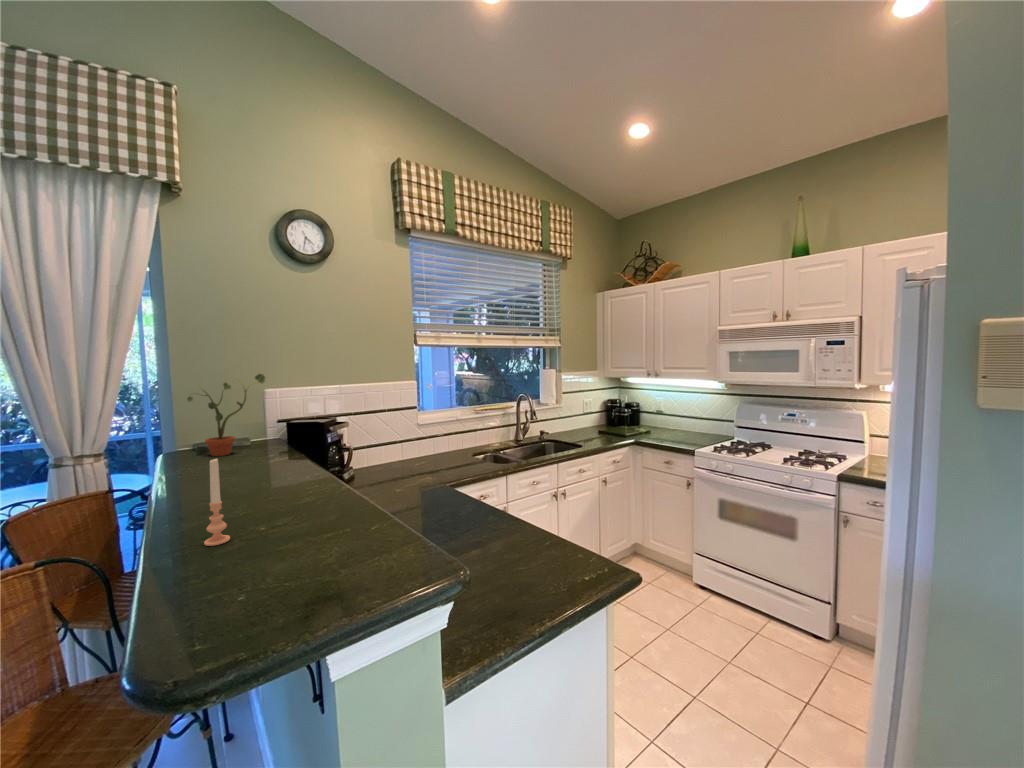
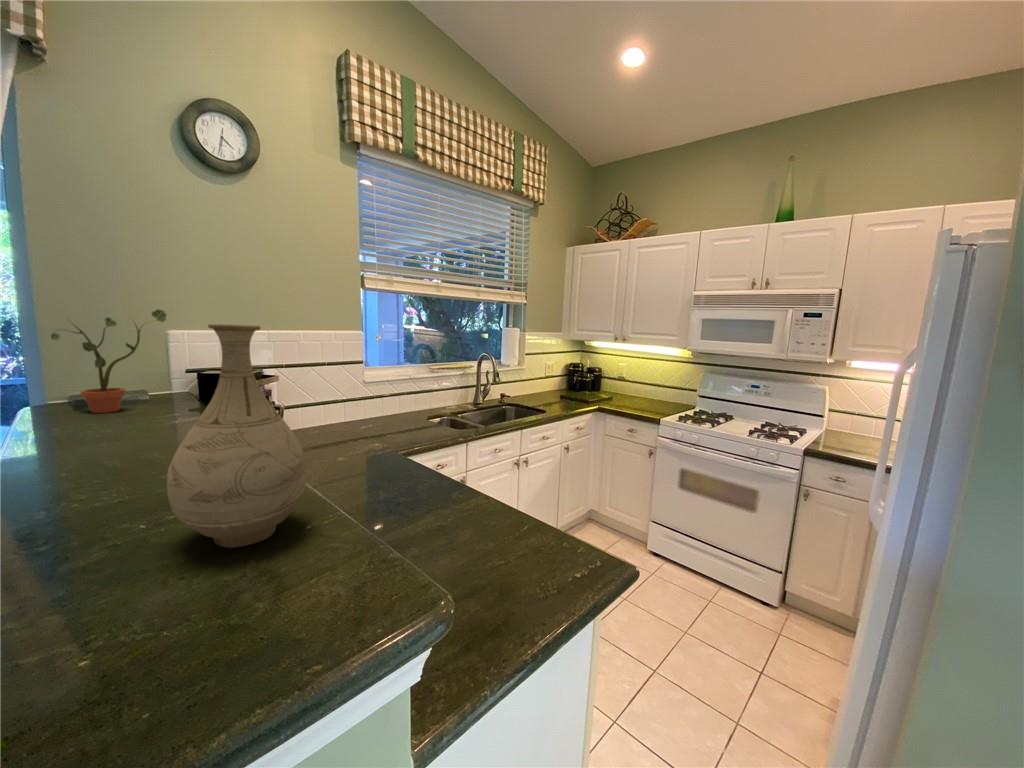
vase: none [267,389,358,545] -> present [167,324,307,548]
candle: present [204,459,230,546] -> none [64,423,109,552]

